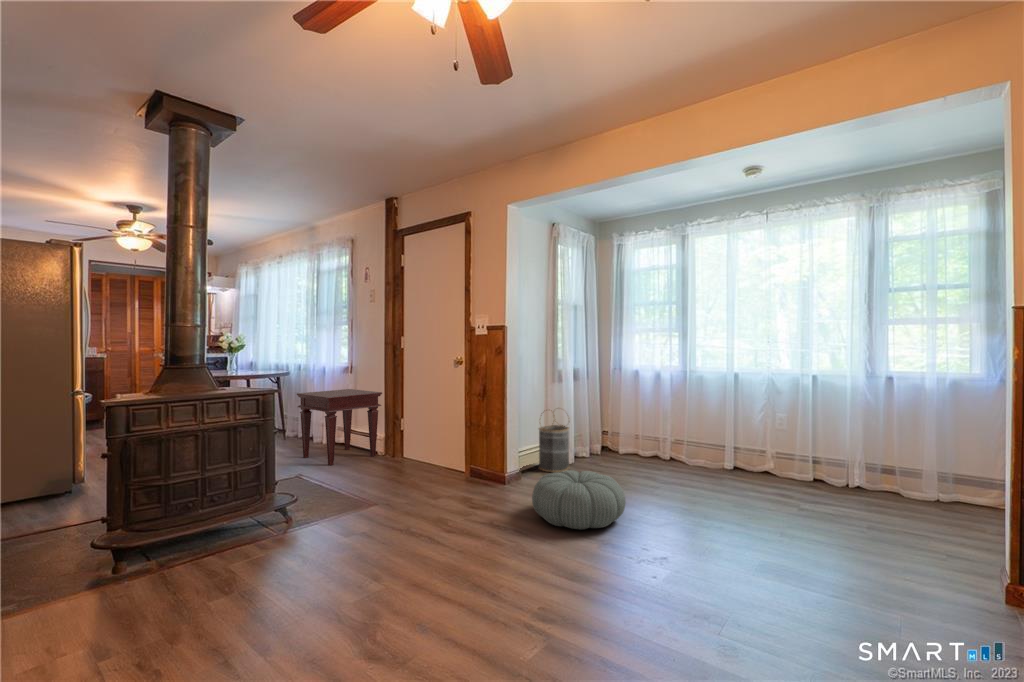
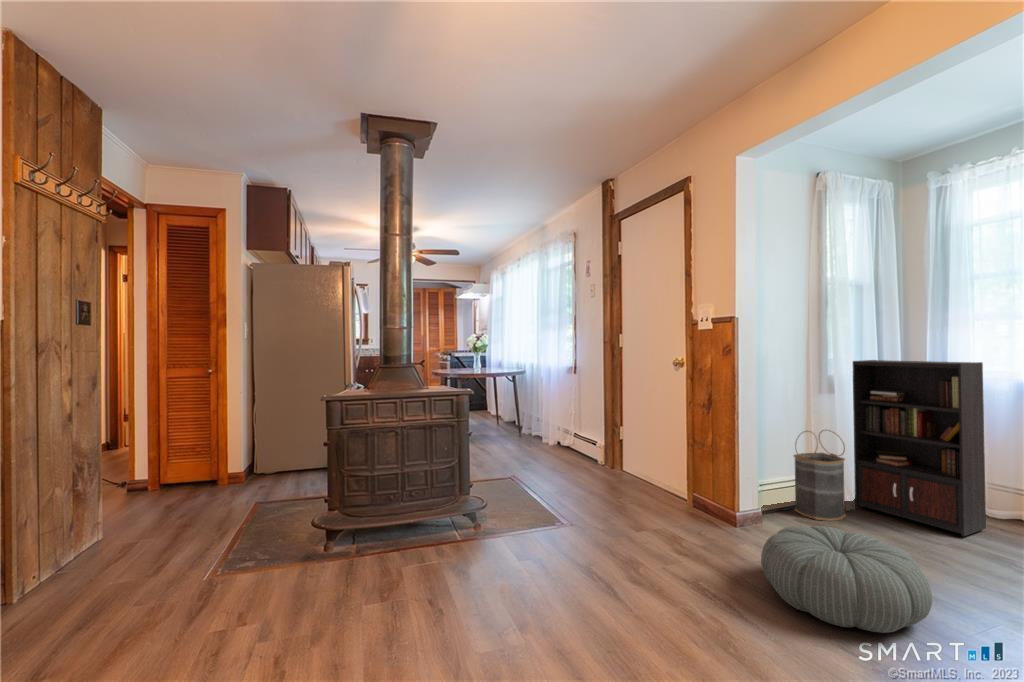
bookcase: none [573,358,665,469] -> present [853,360,986,536]
side table: present [297,389,382,465] -> none [518,390,600,469]

